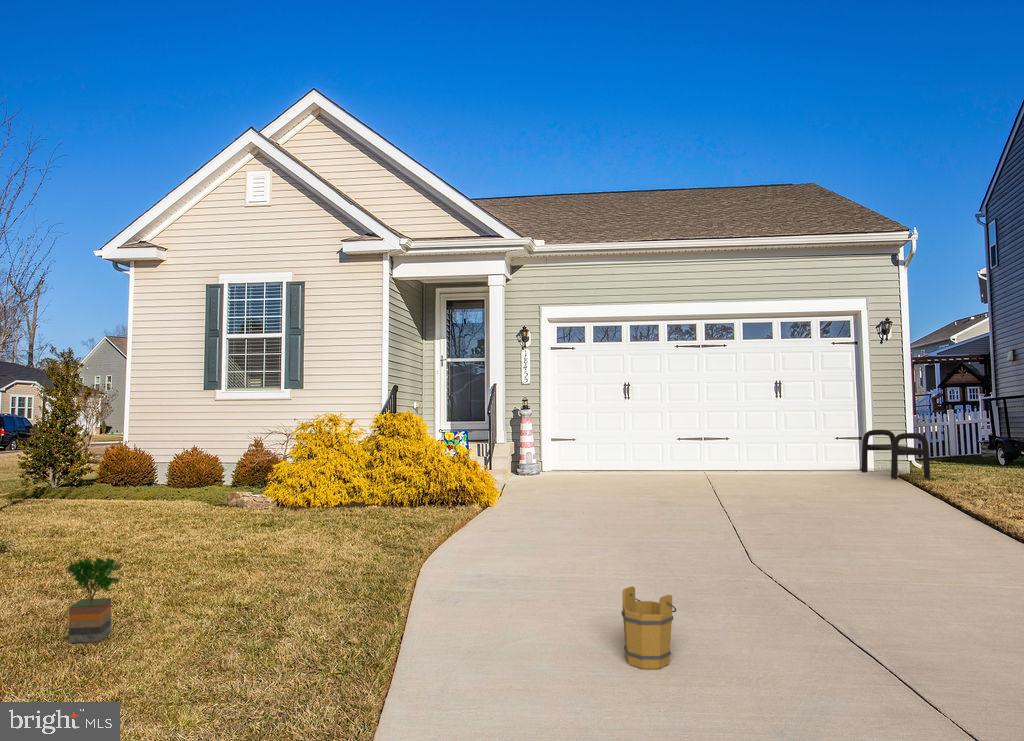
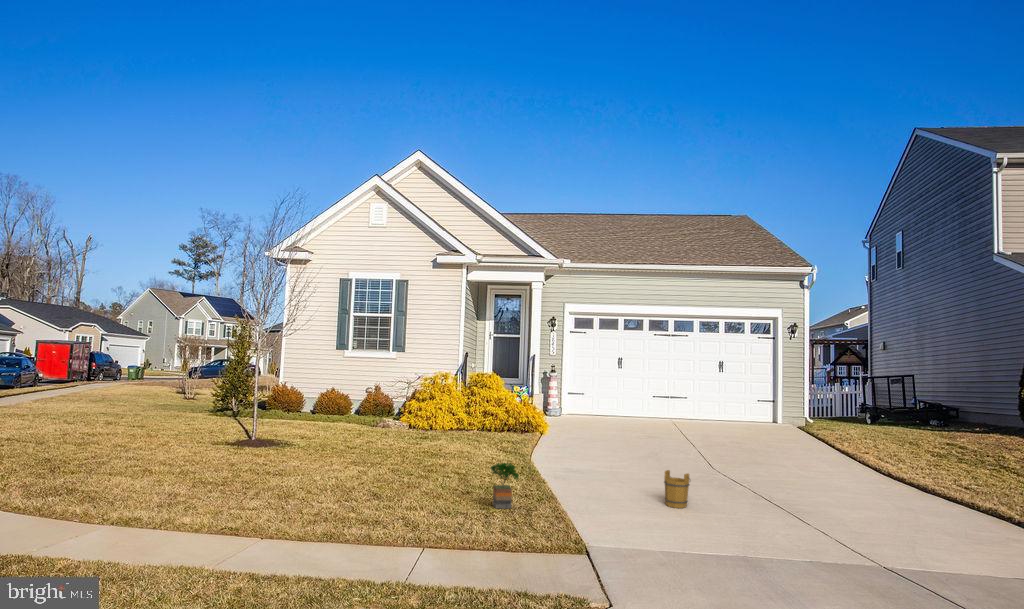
bench: present [862,430,930,479] -> none [775,396,818,429]
potted tree: present [67,558,121,643] -> present [491,463,519,508]

